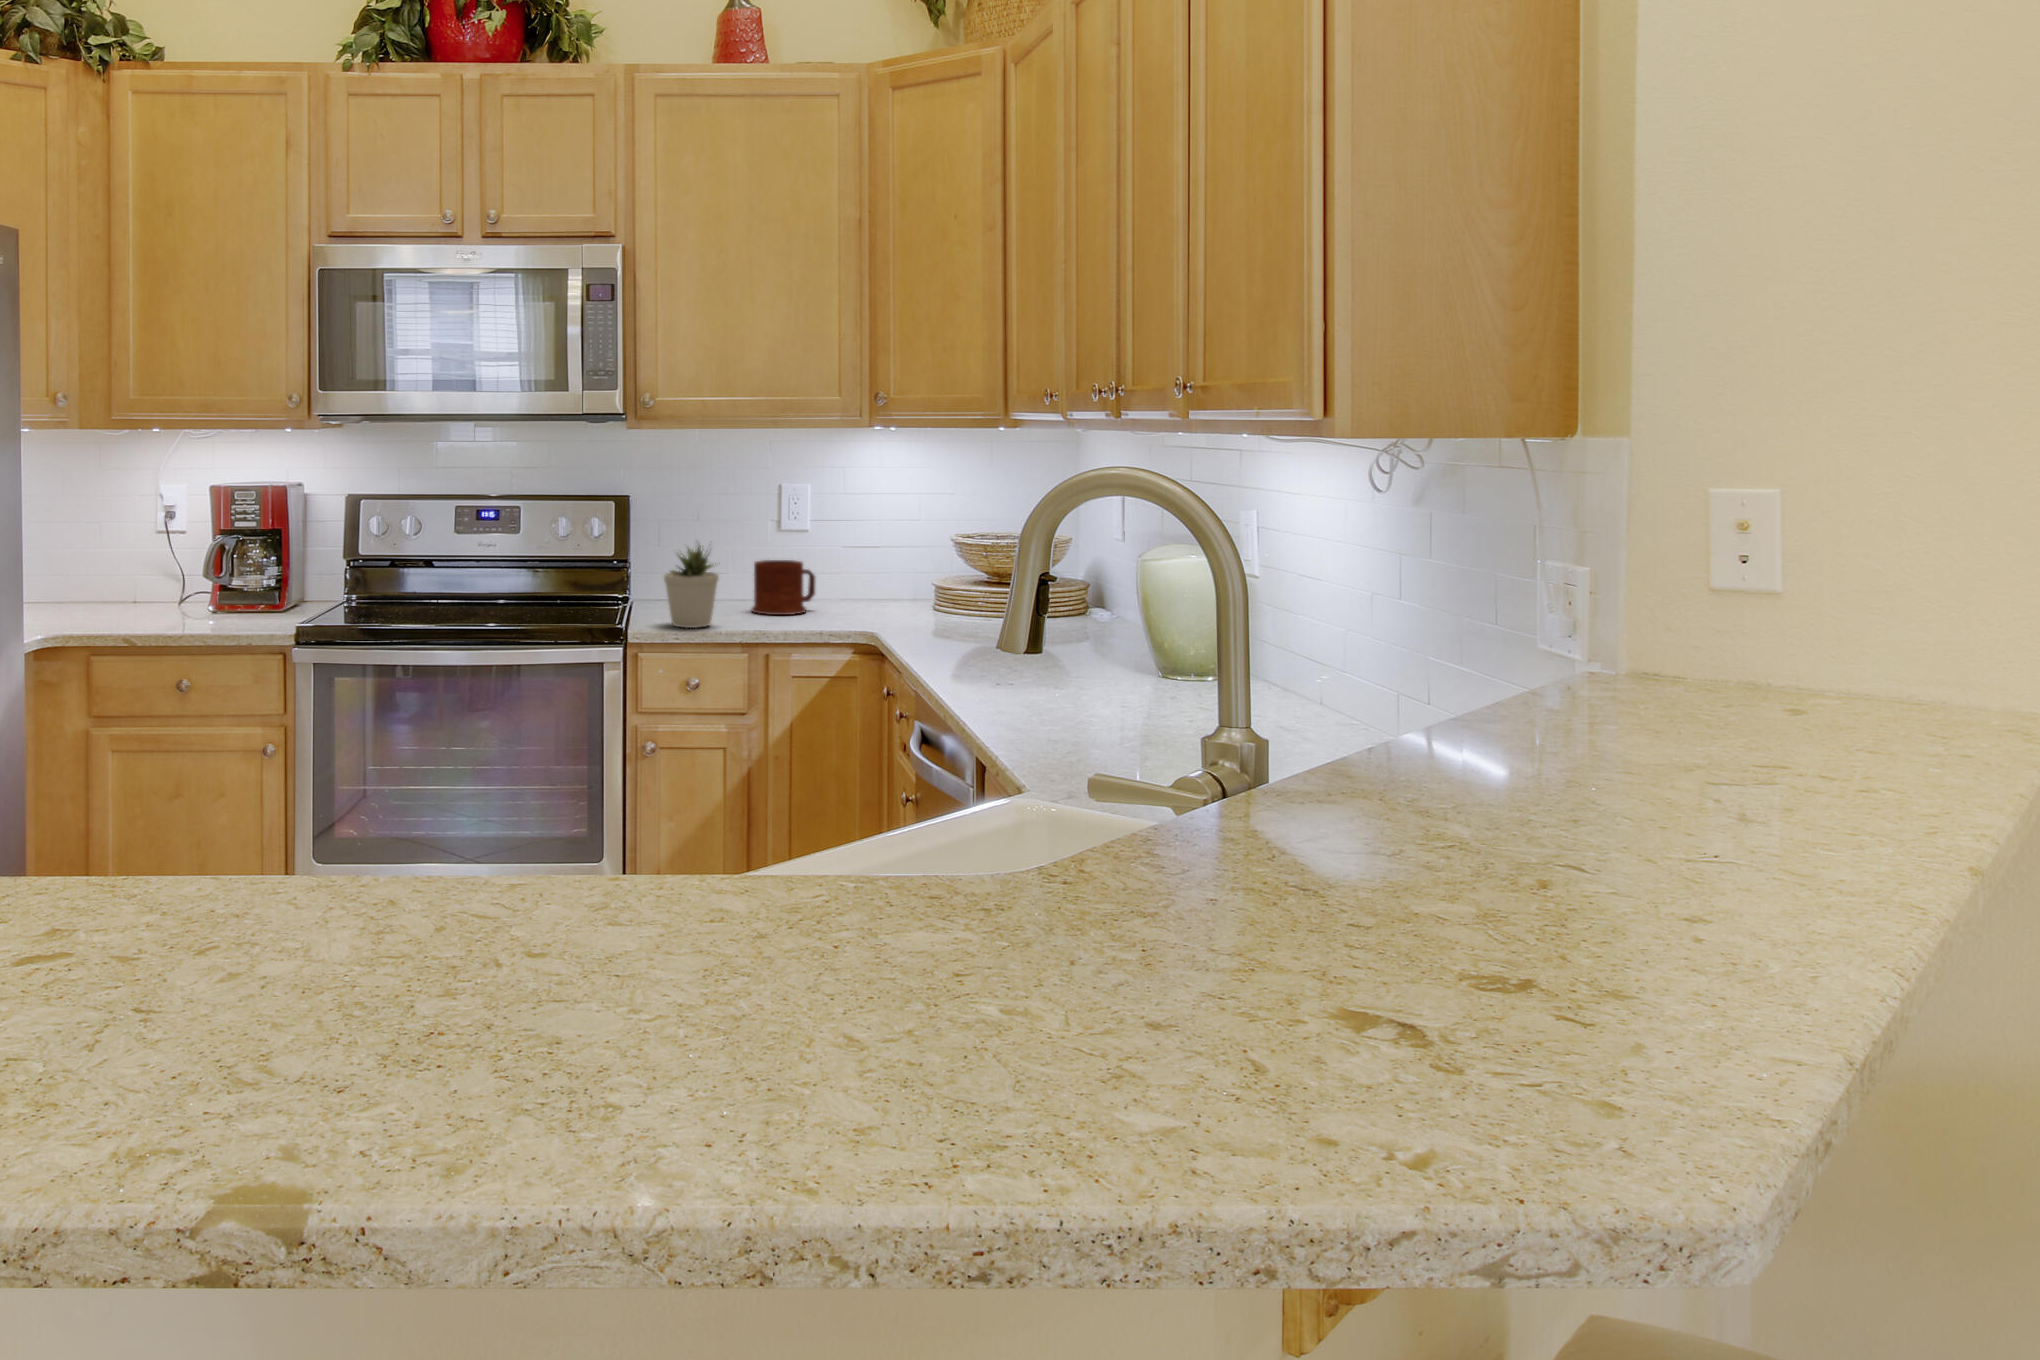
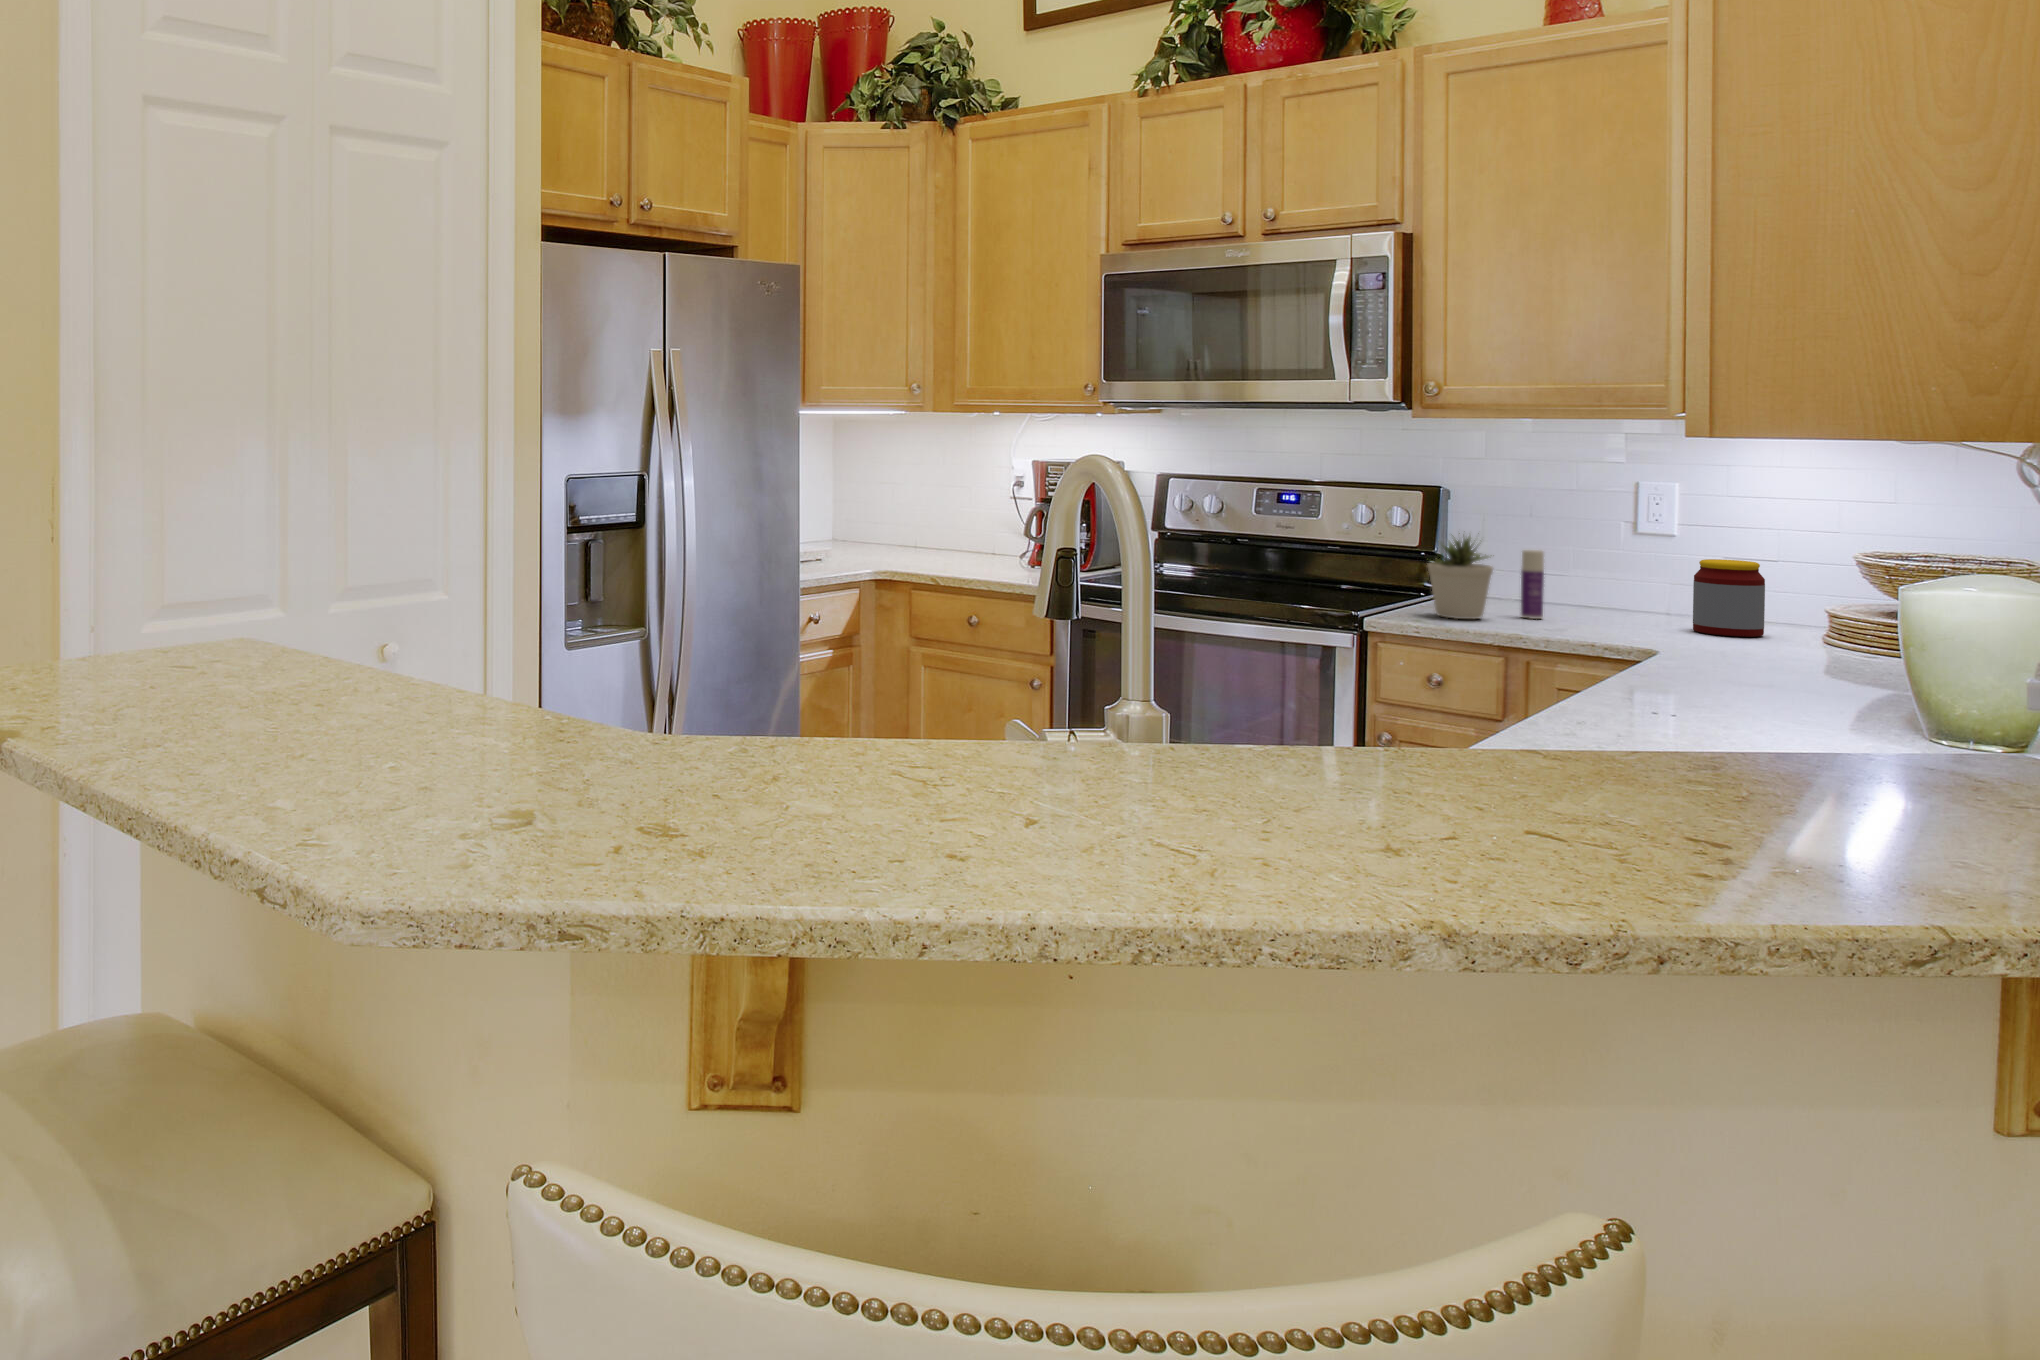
jar: none [850,551,899,617] -> present [1693,559,1765,637]
bottle: none [729,554,746,619] -> present [1521,550,1544,619]
mug: present [752,560,815,615] -> none [1566,562,1656,622]

